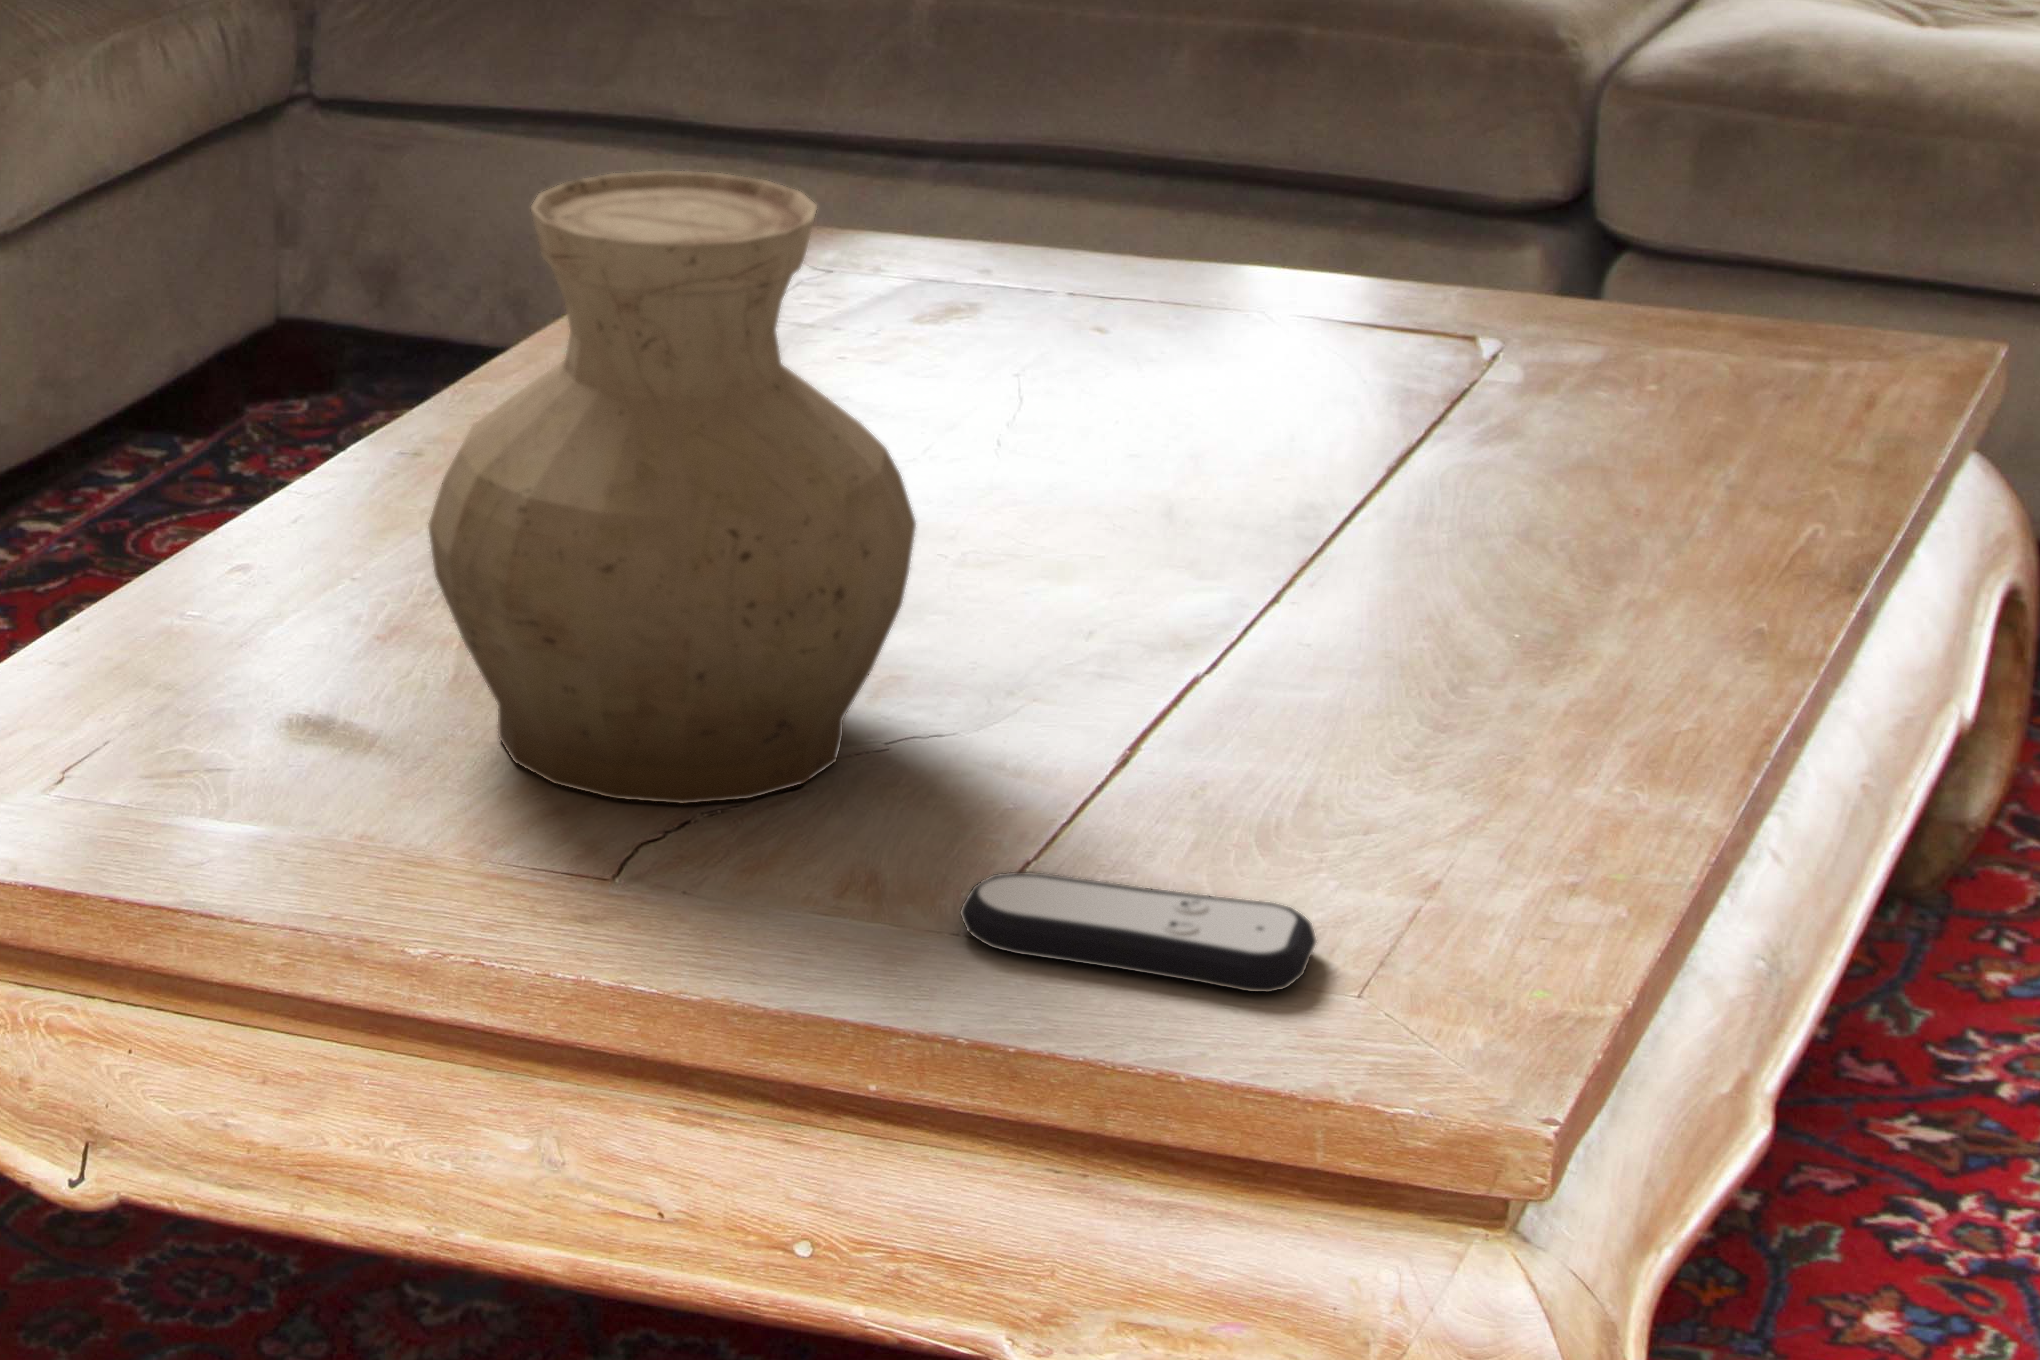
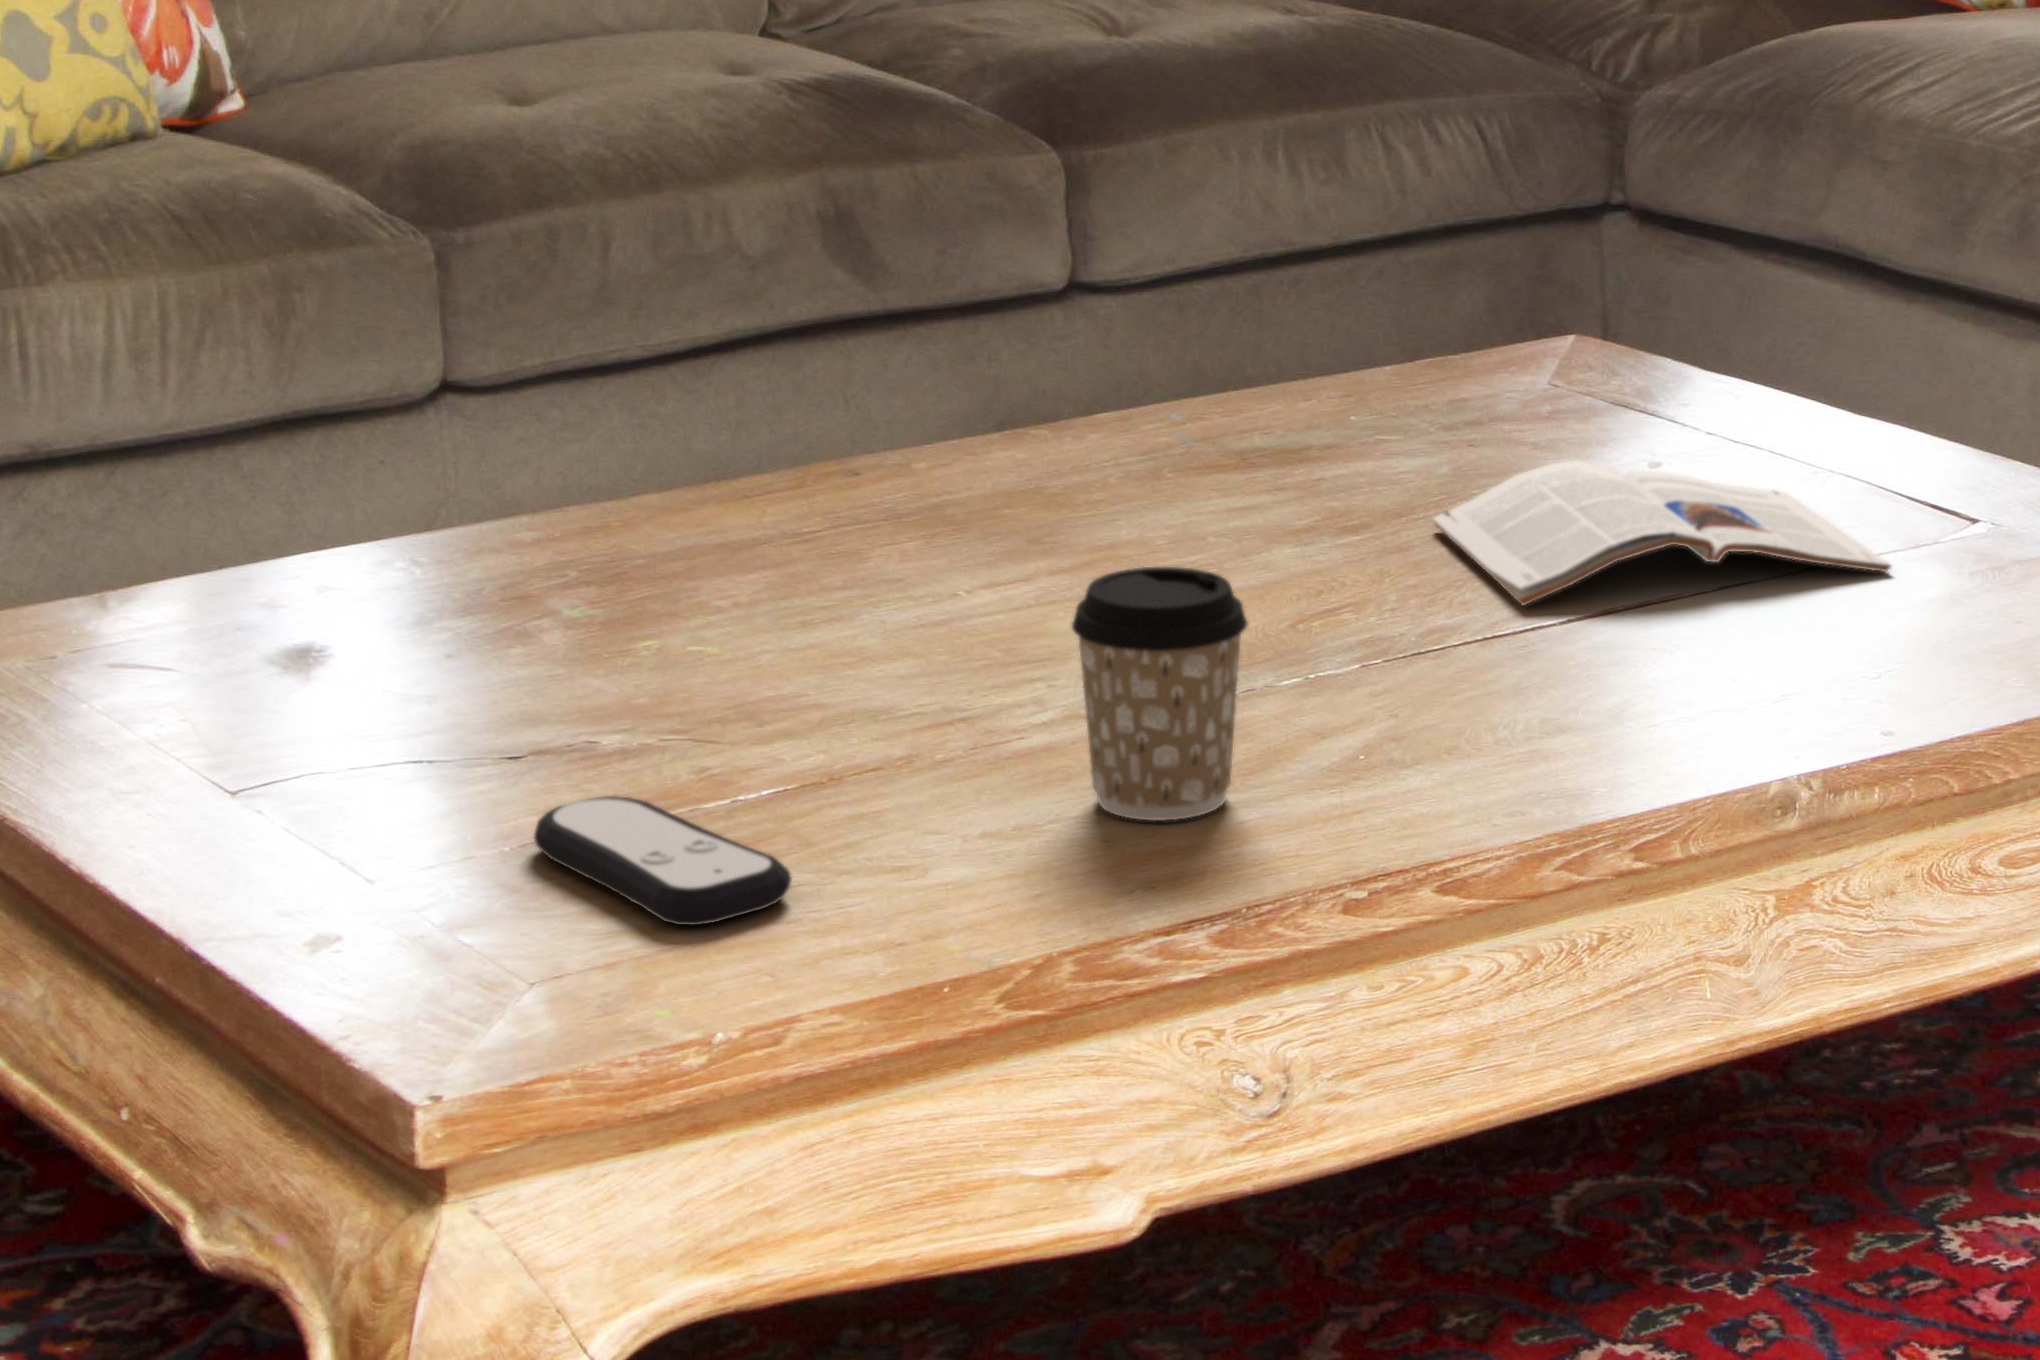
vase: present [428,171,916,803] -> none [413,143,875,721]
magazine: none [1029,368,1484,521] -> present [1433,461,1891,605]
coffee cup: none [1306,535,1489,797] -> present [1072,567,1247,821]

